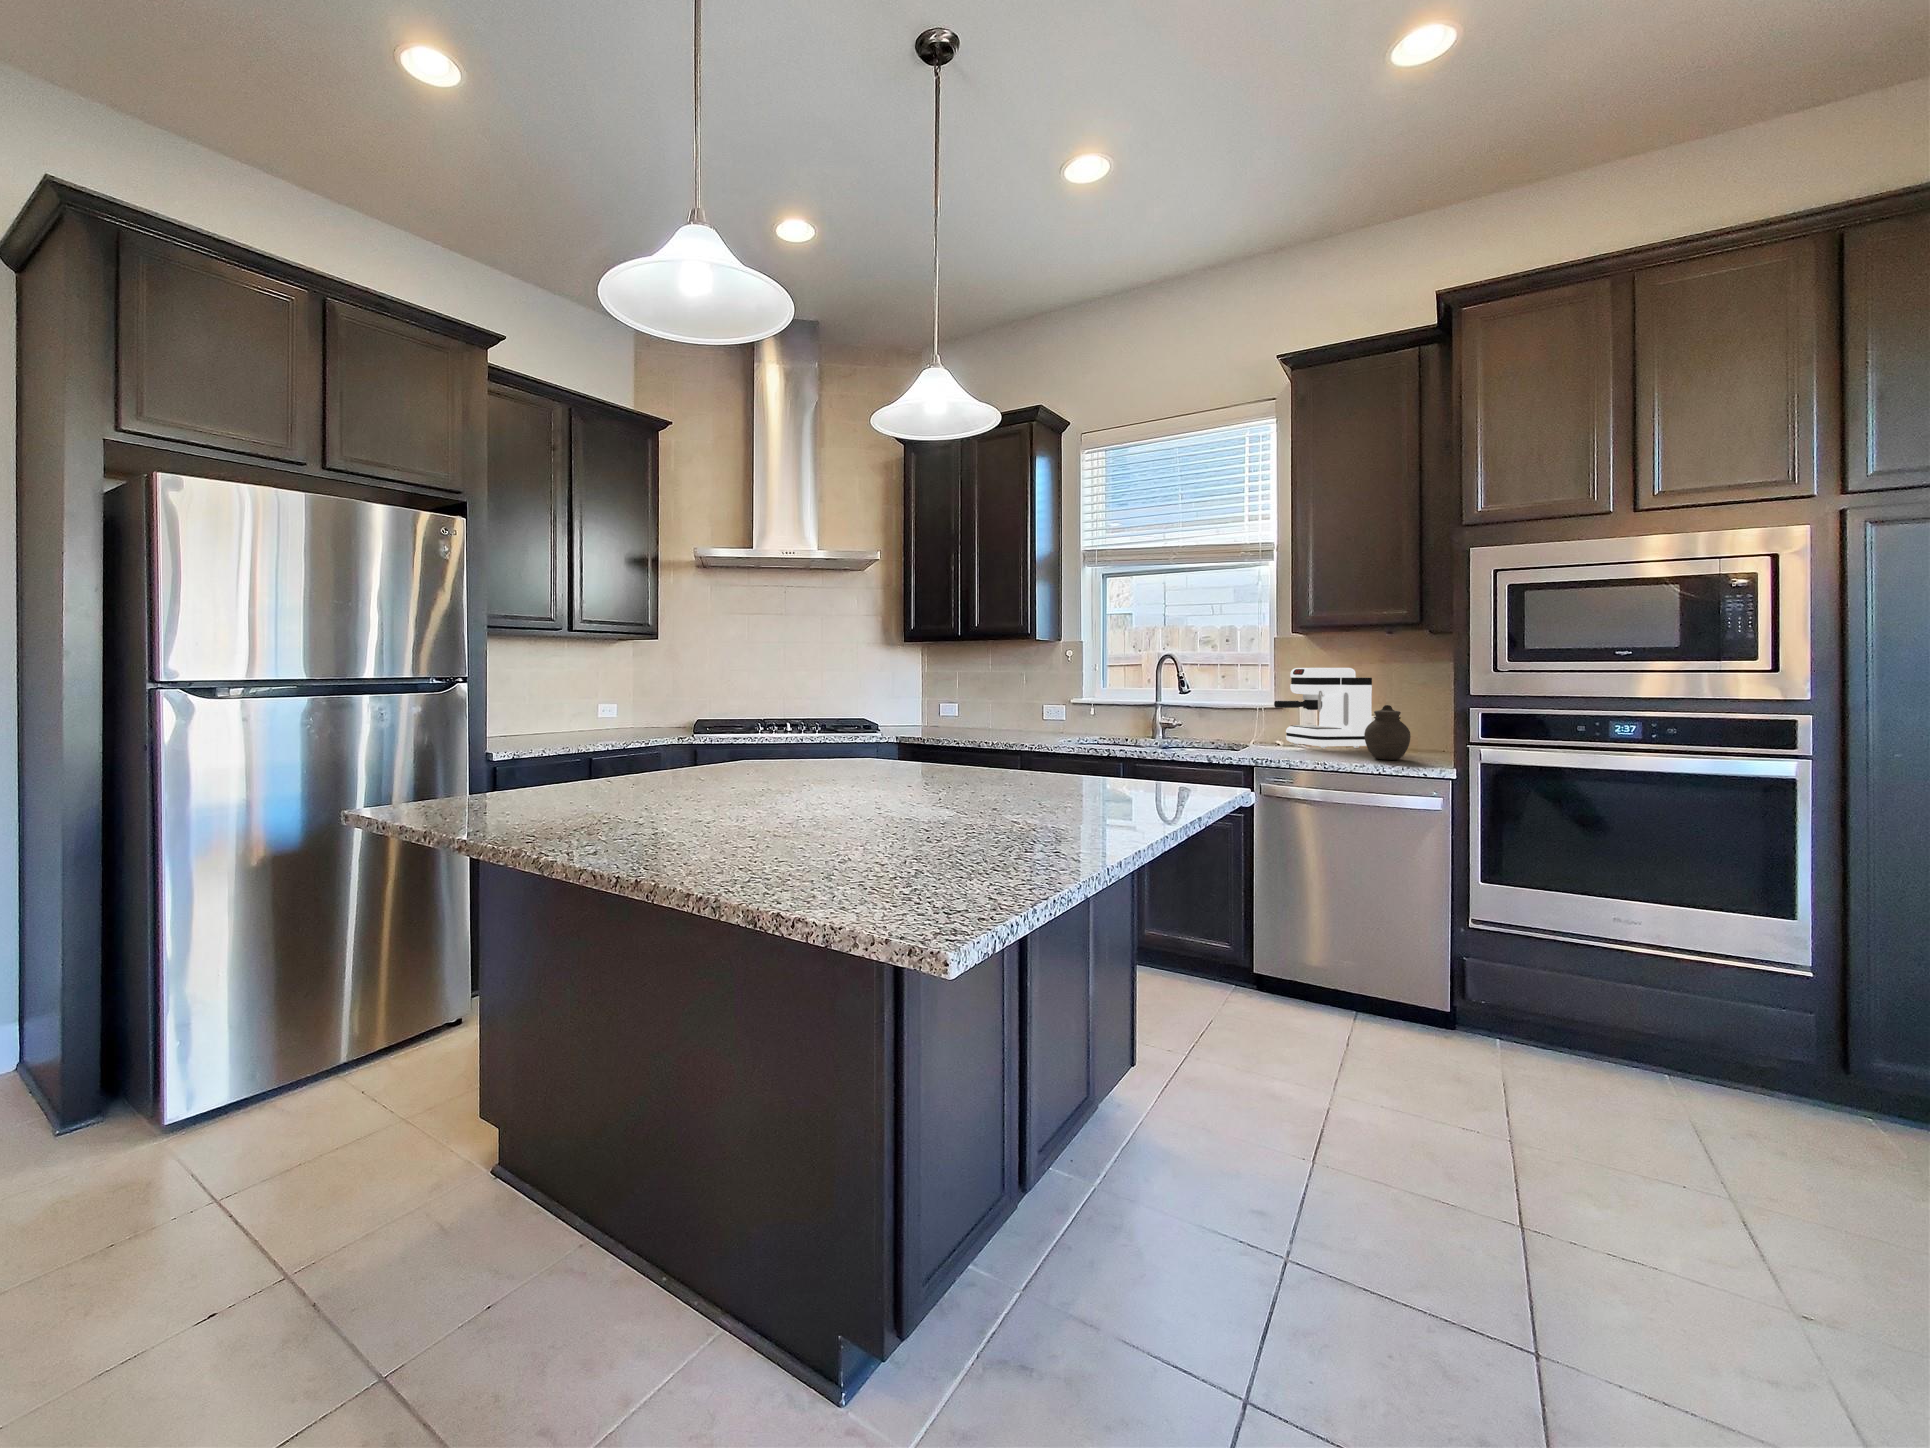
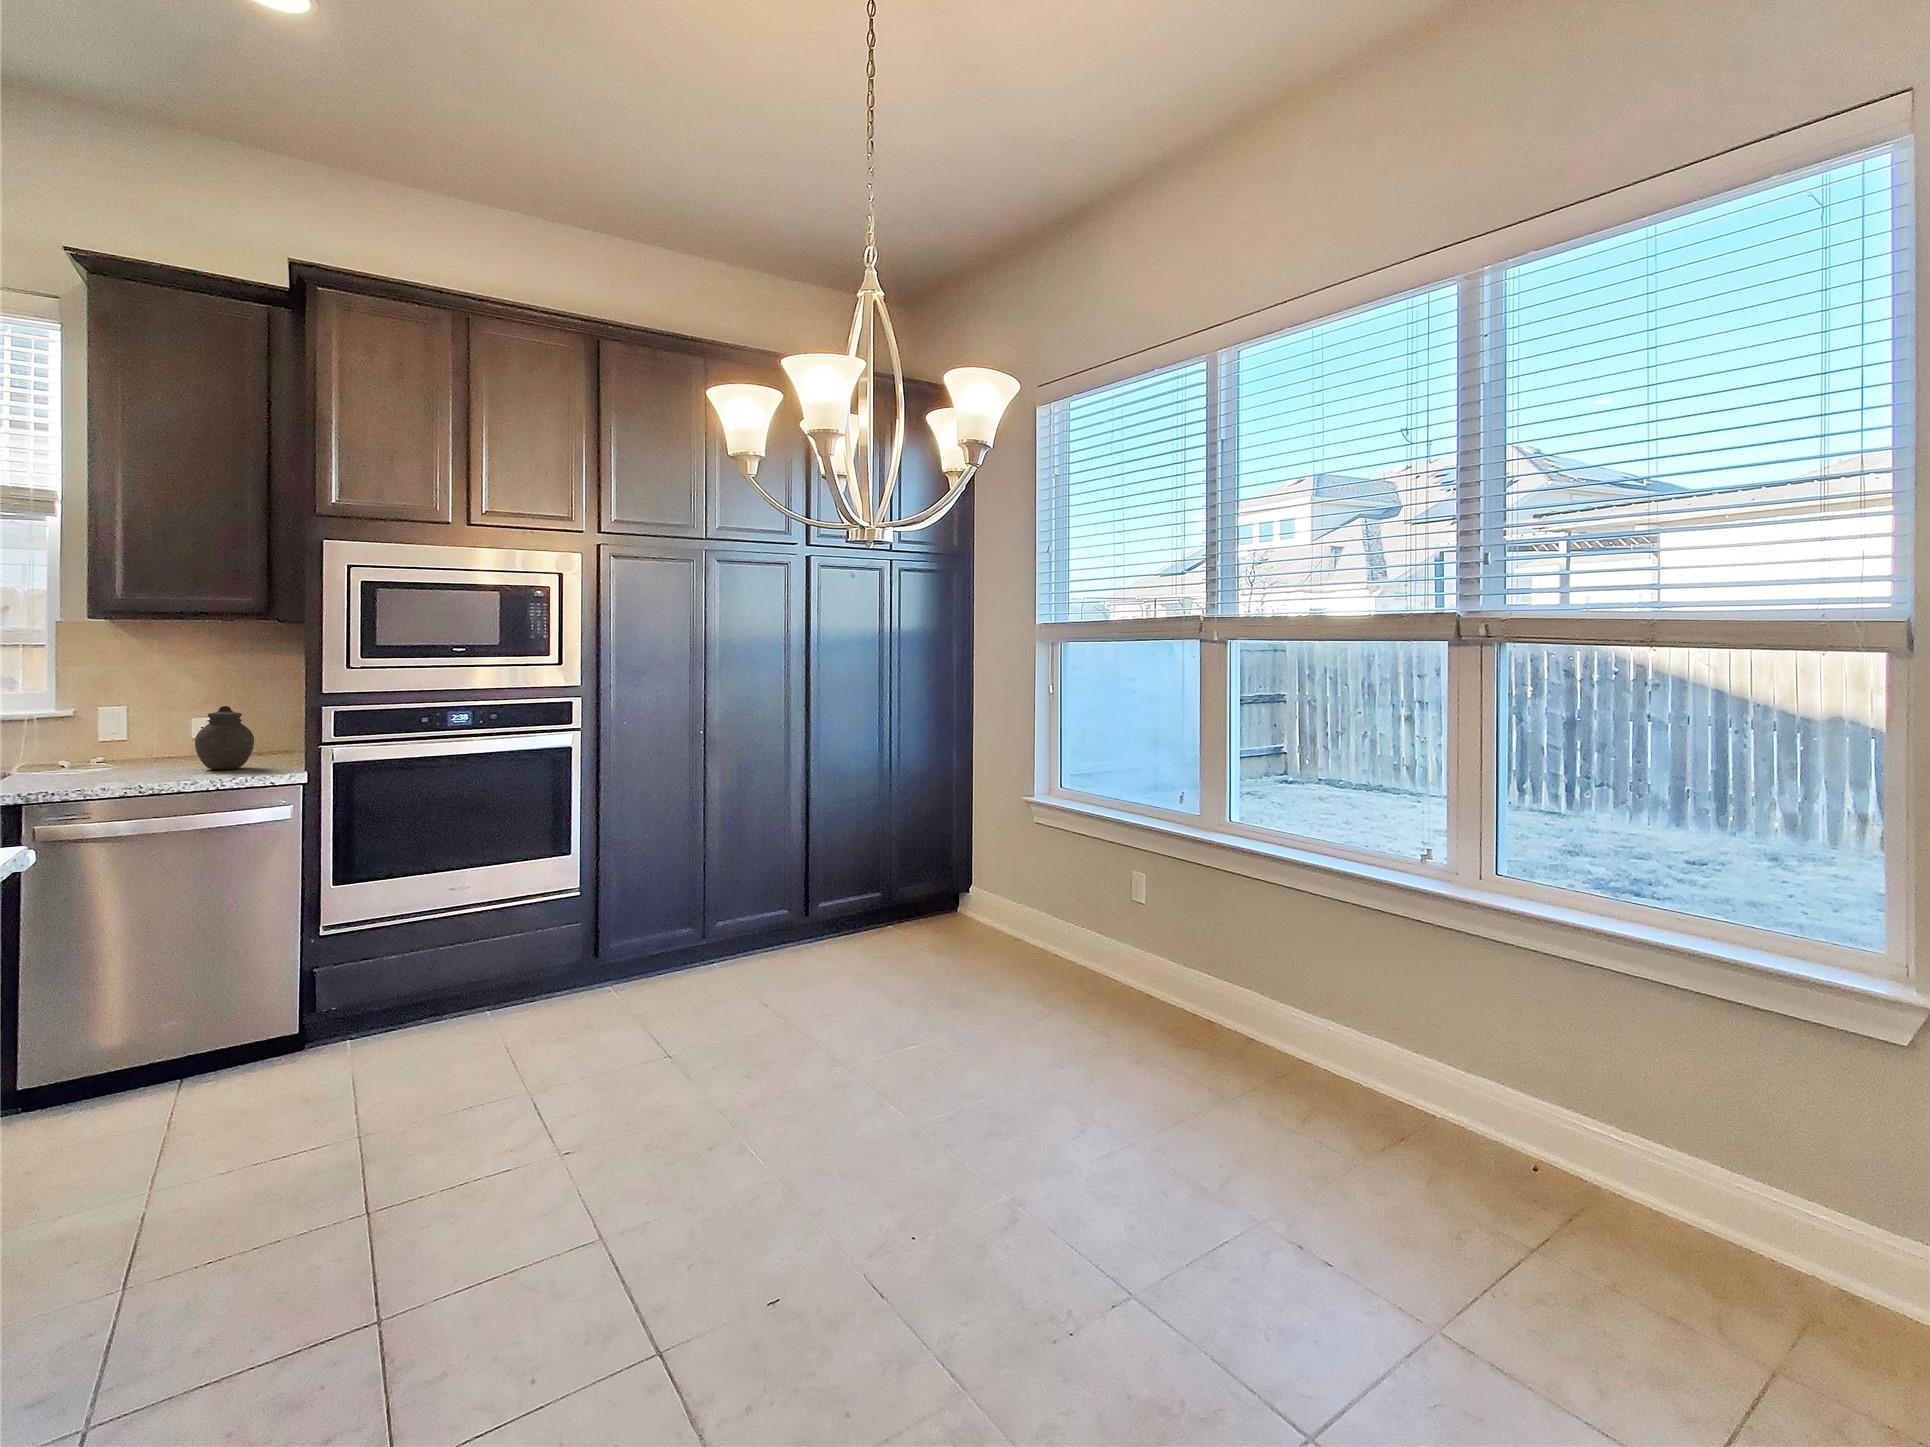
coffee maker: present [1274,668,1372,748] -> none [56,662,206,764]

